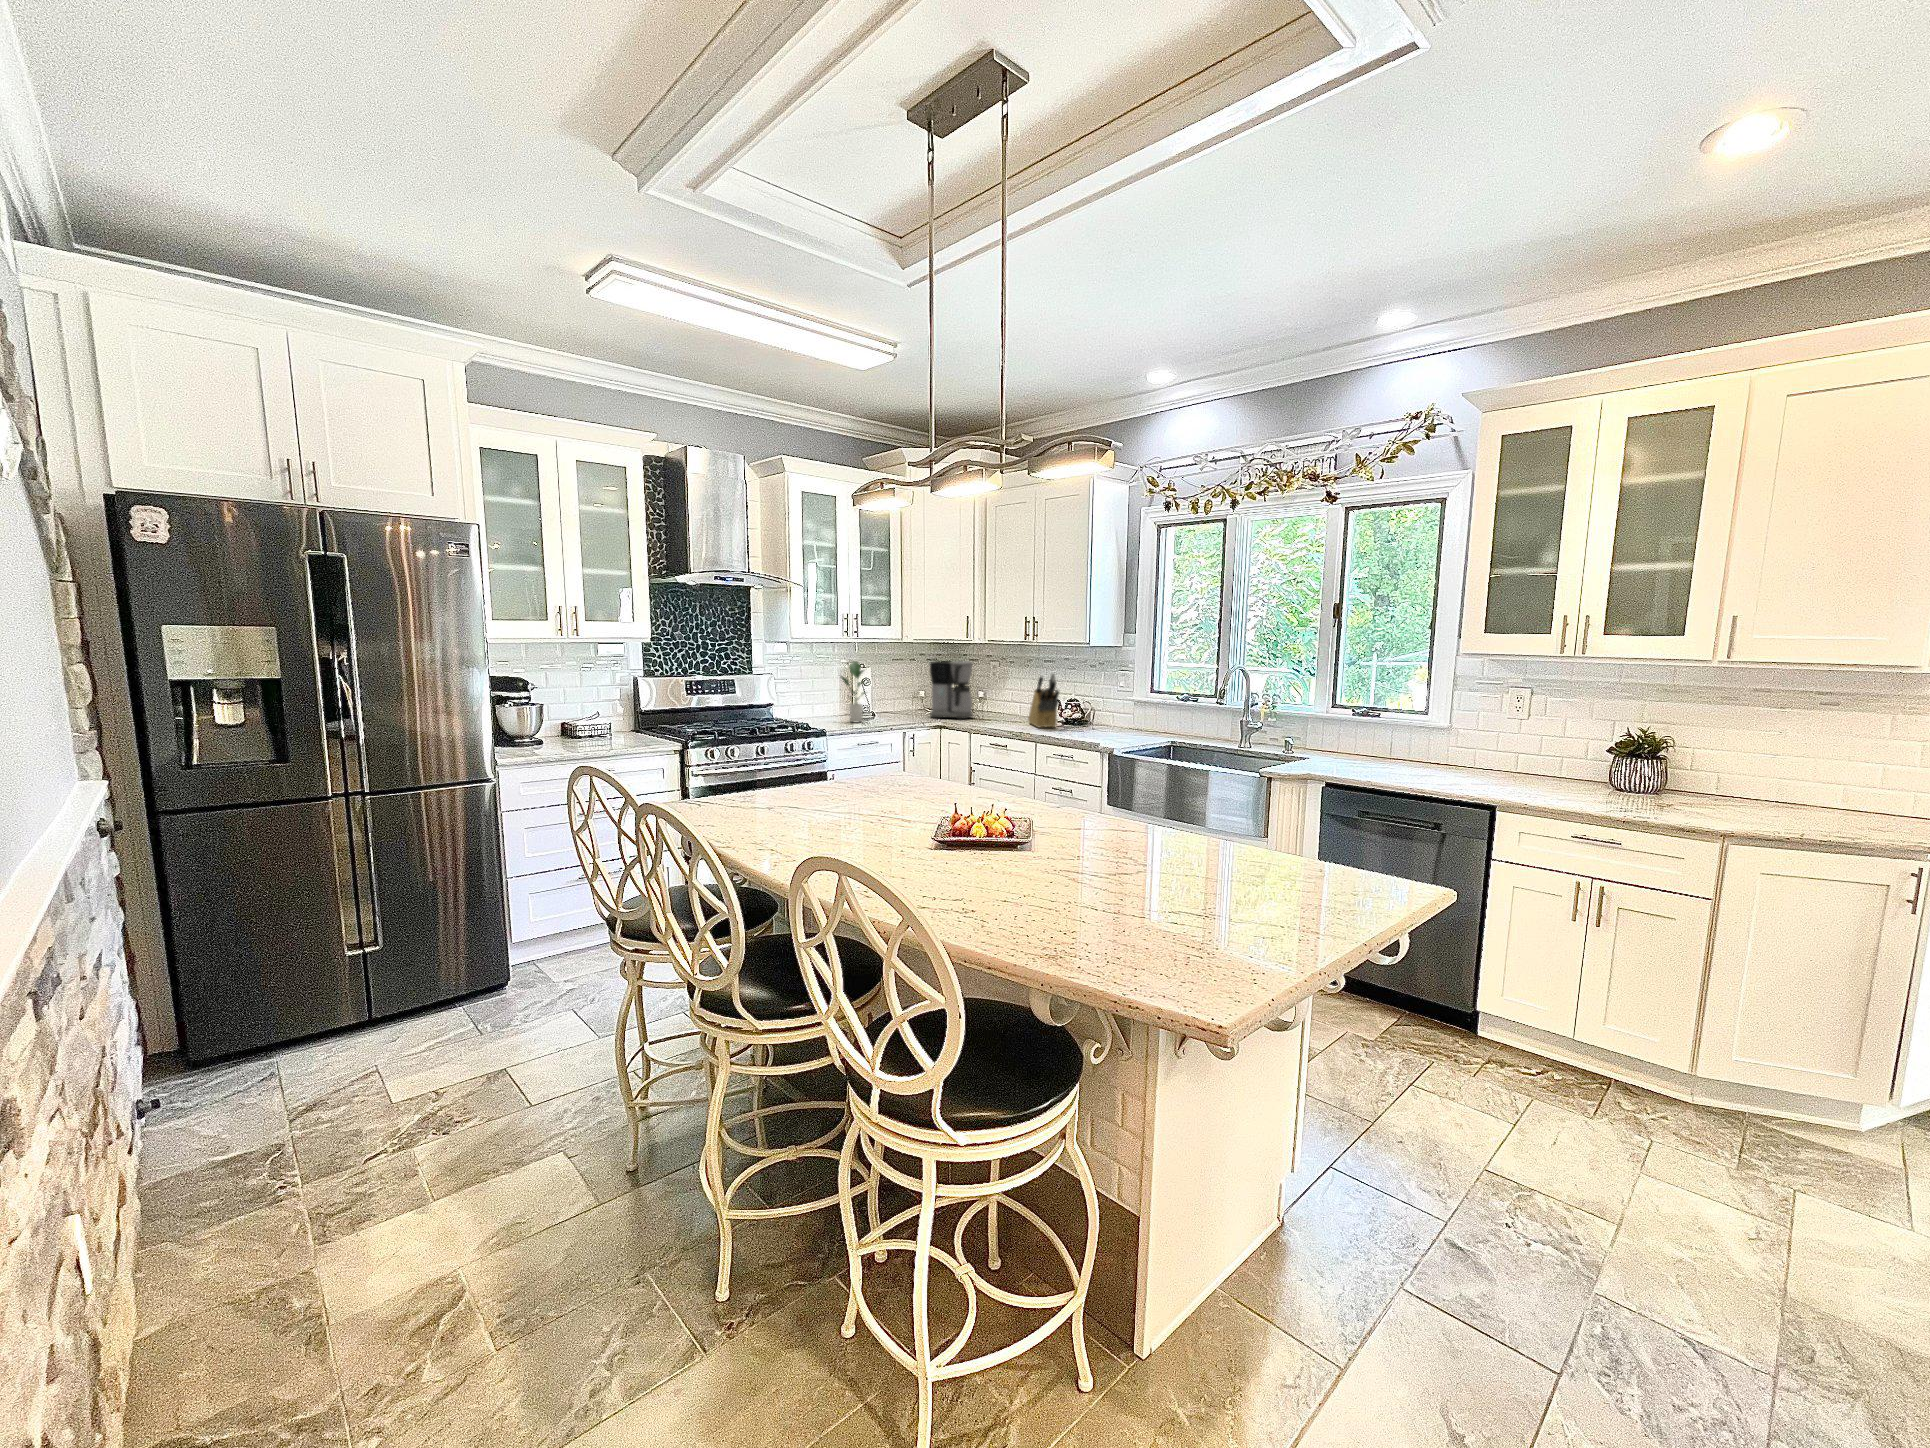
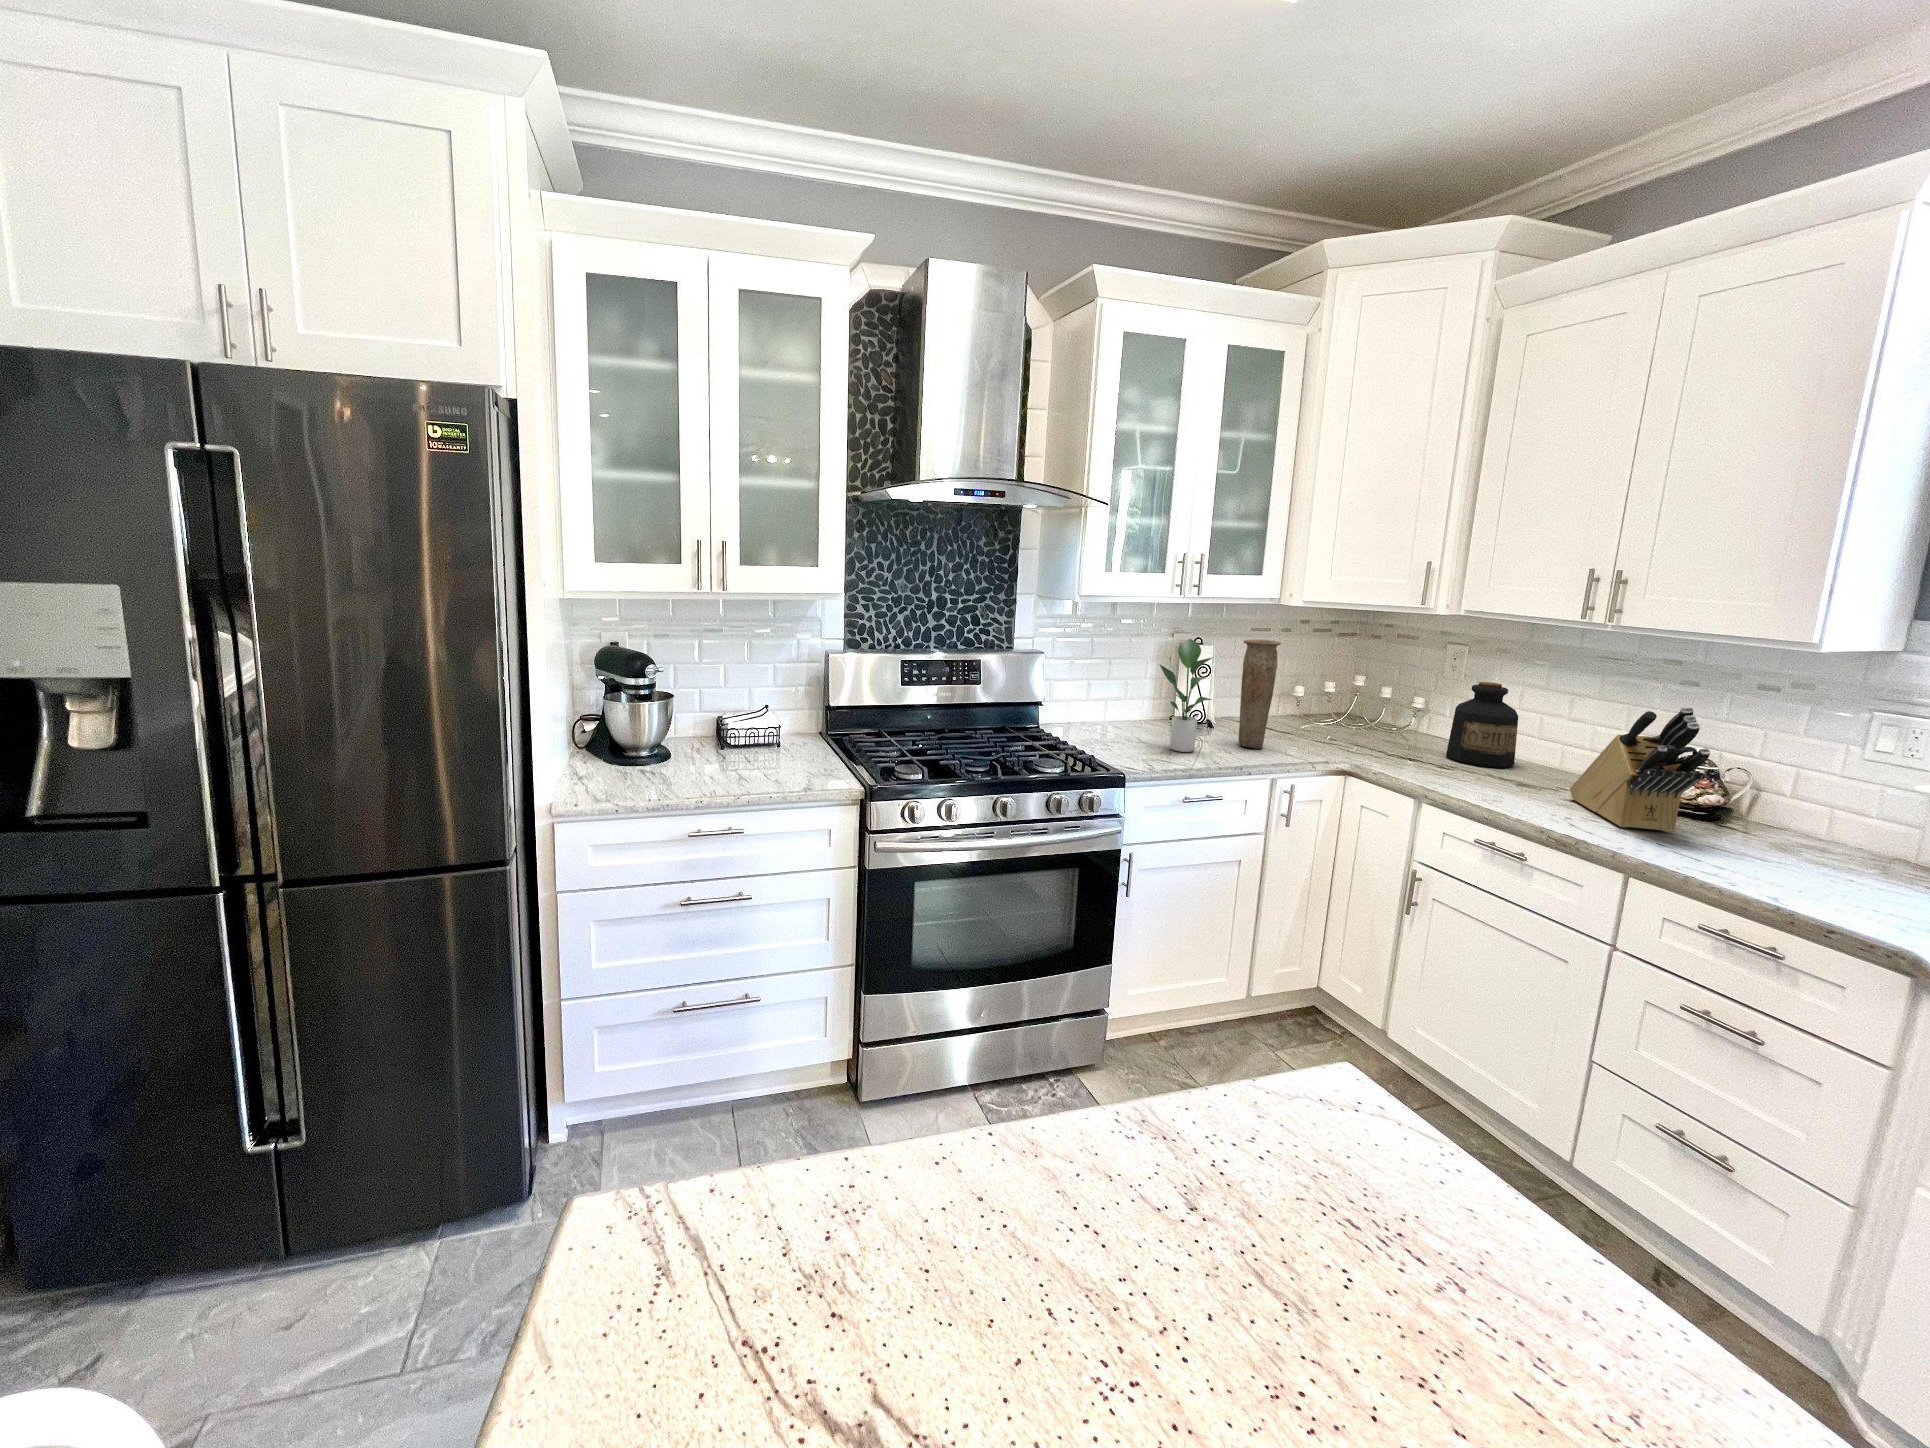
vase: none [884,660,902,719] -> present [1239,639,1281,749]
coffee maker: present [930,661,973,719] -> none [1322,645,1431,763]
bottle: none [988,677,1016,718] -> present [1446,682,1518,768]

